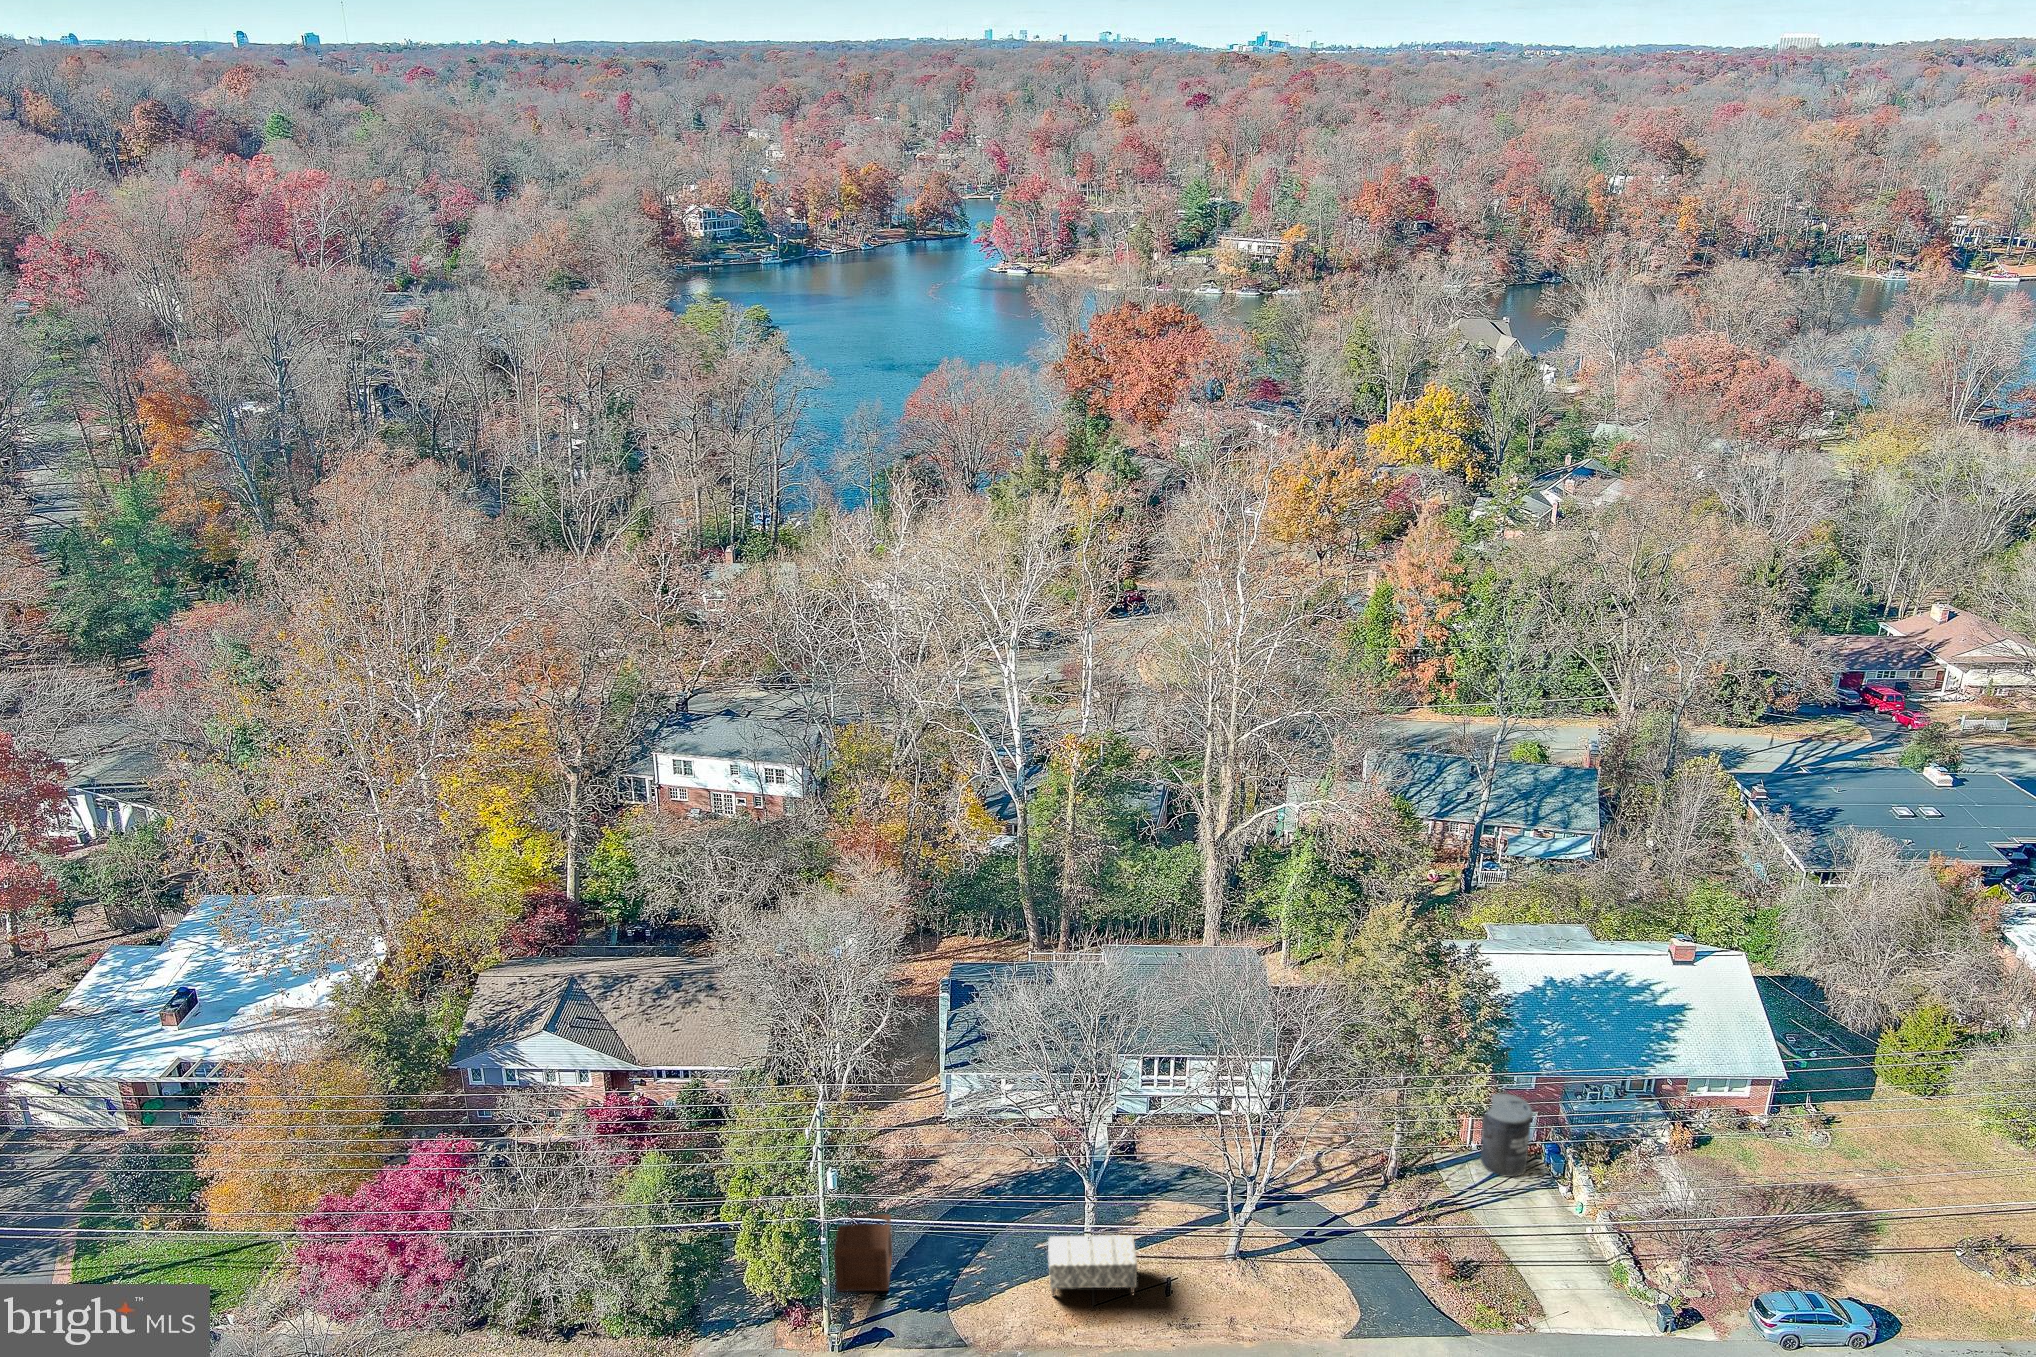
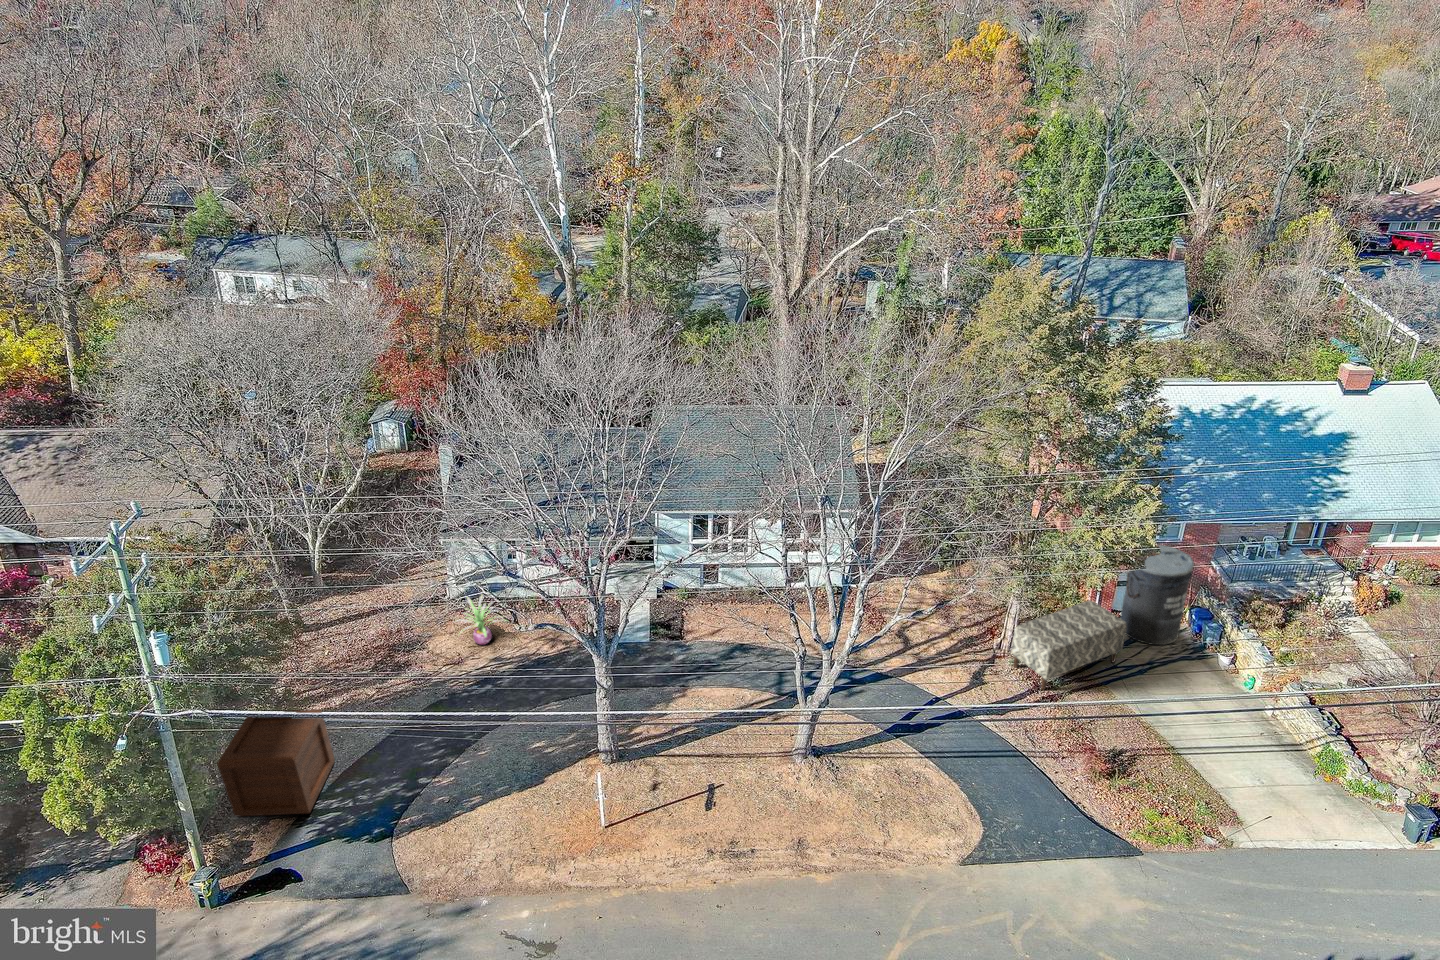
decorative plant: none [953,1122,997,1163] -> present [459,595,496,645]
bench: present [1048,1235,1137,1297] -> present [1011,600,1127,690]

